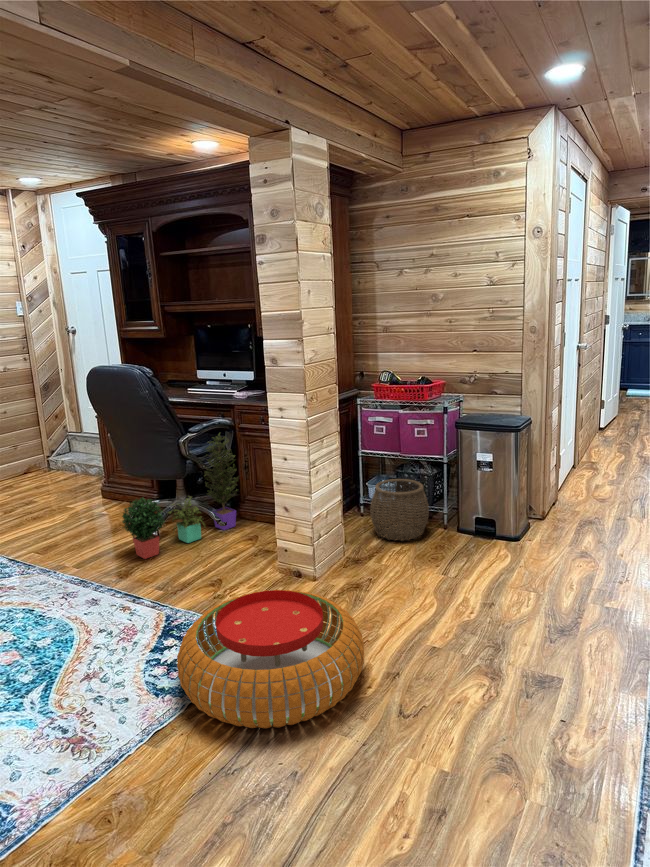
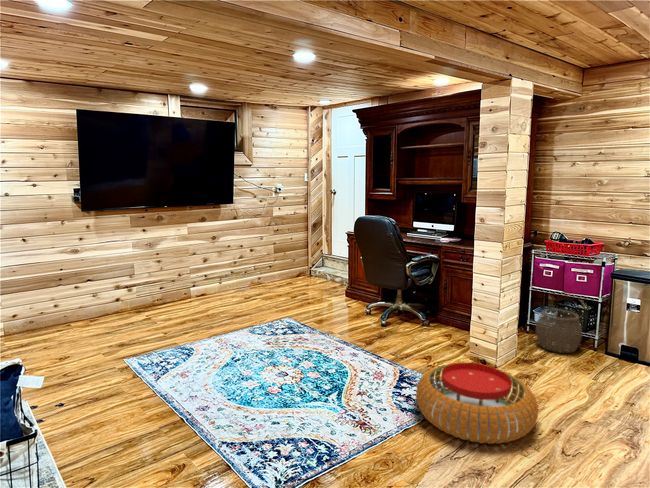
potted plant: present [122,433,240,559] -> none [369,264,444,336]

